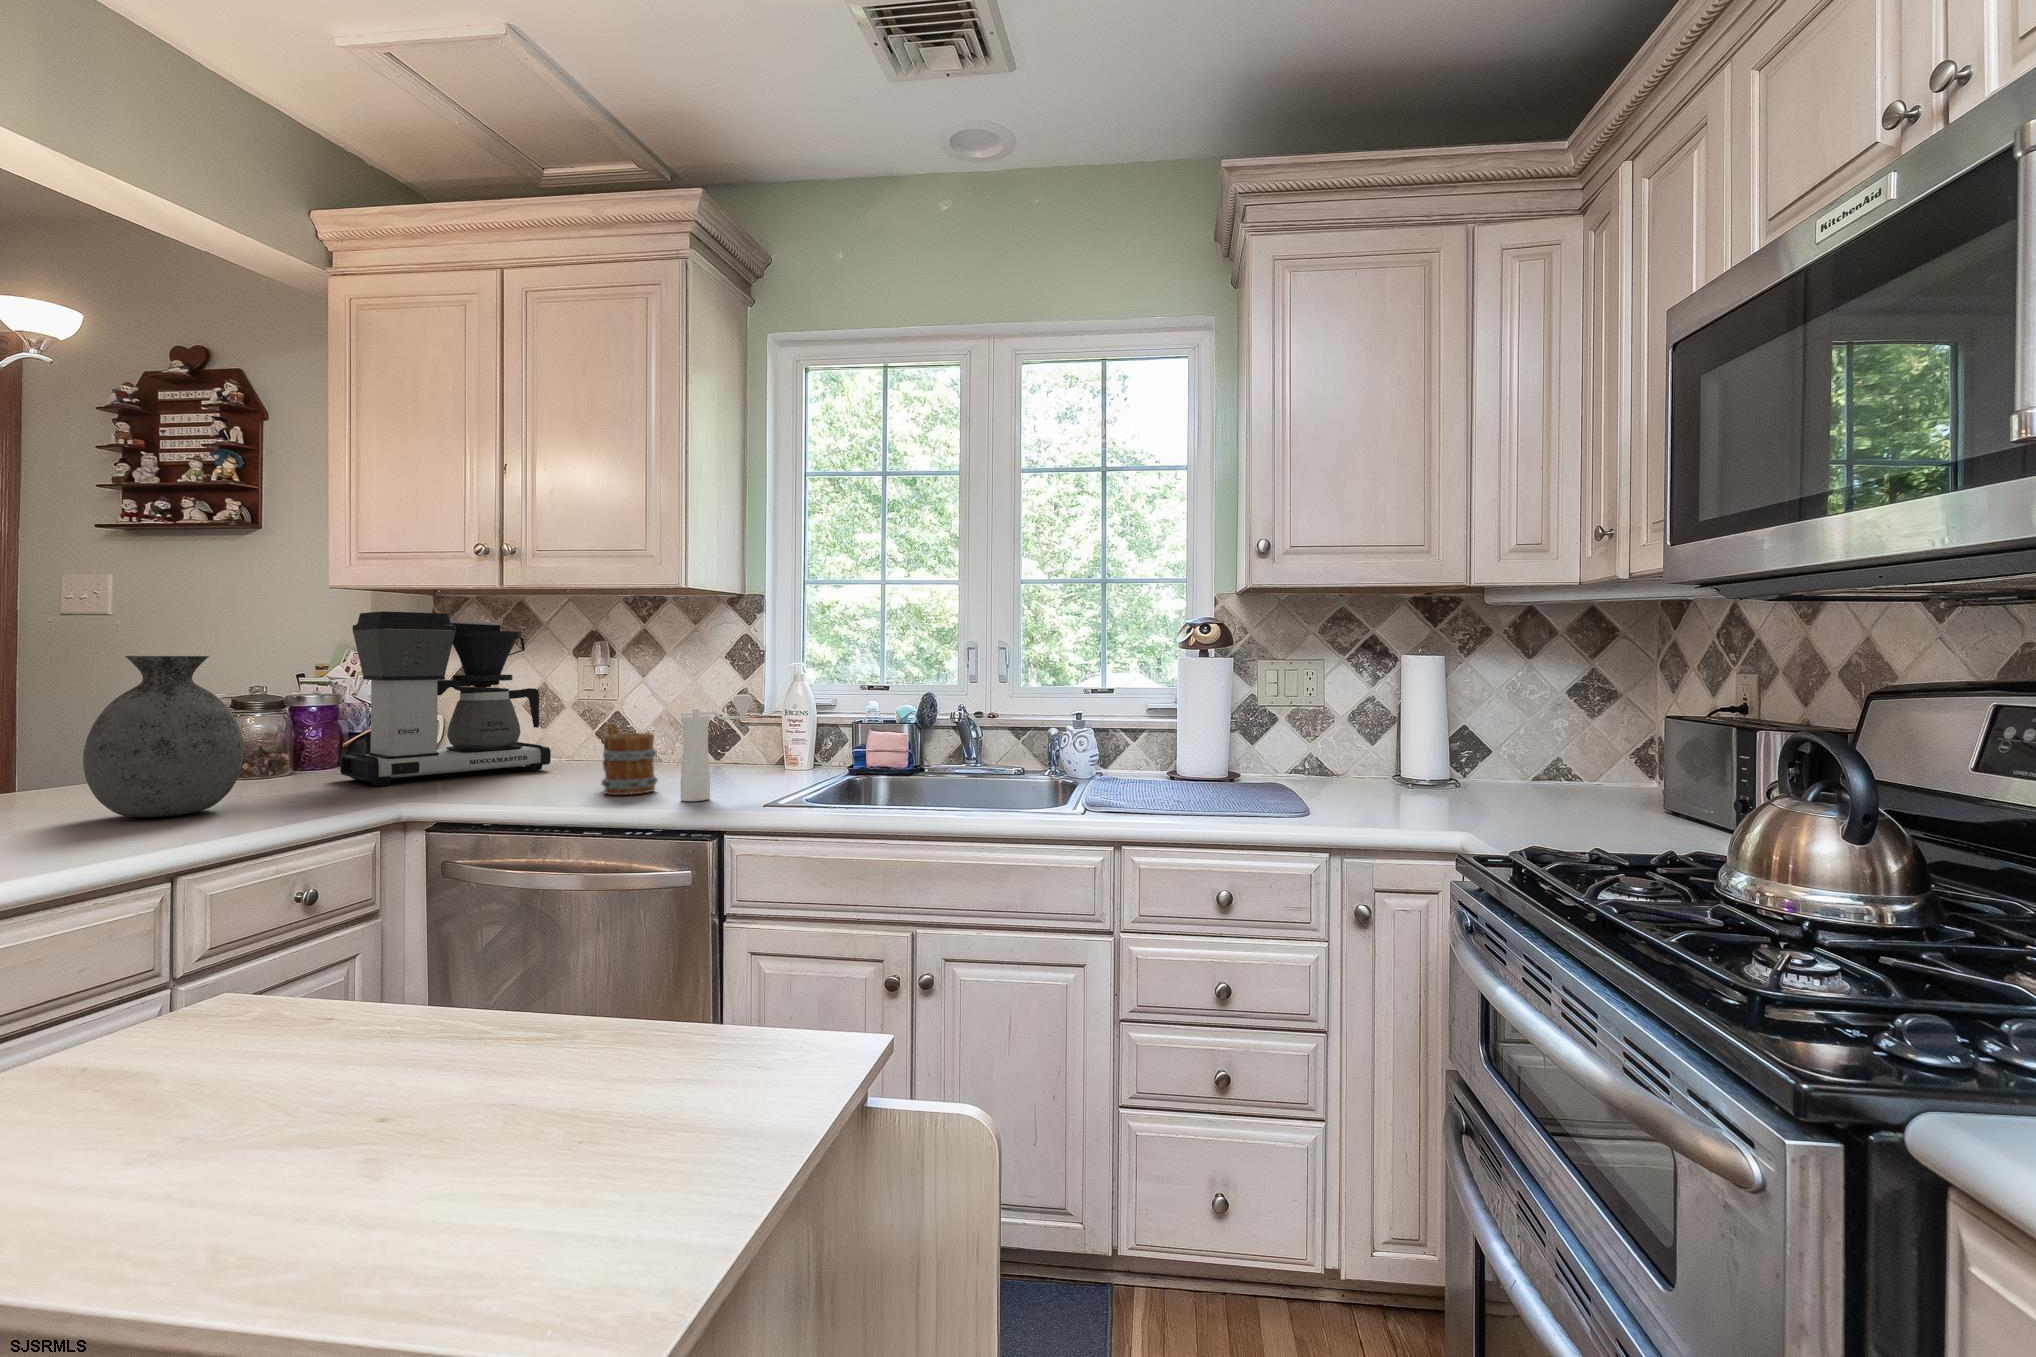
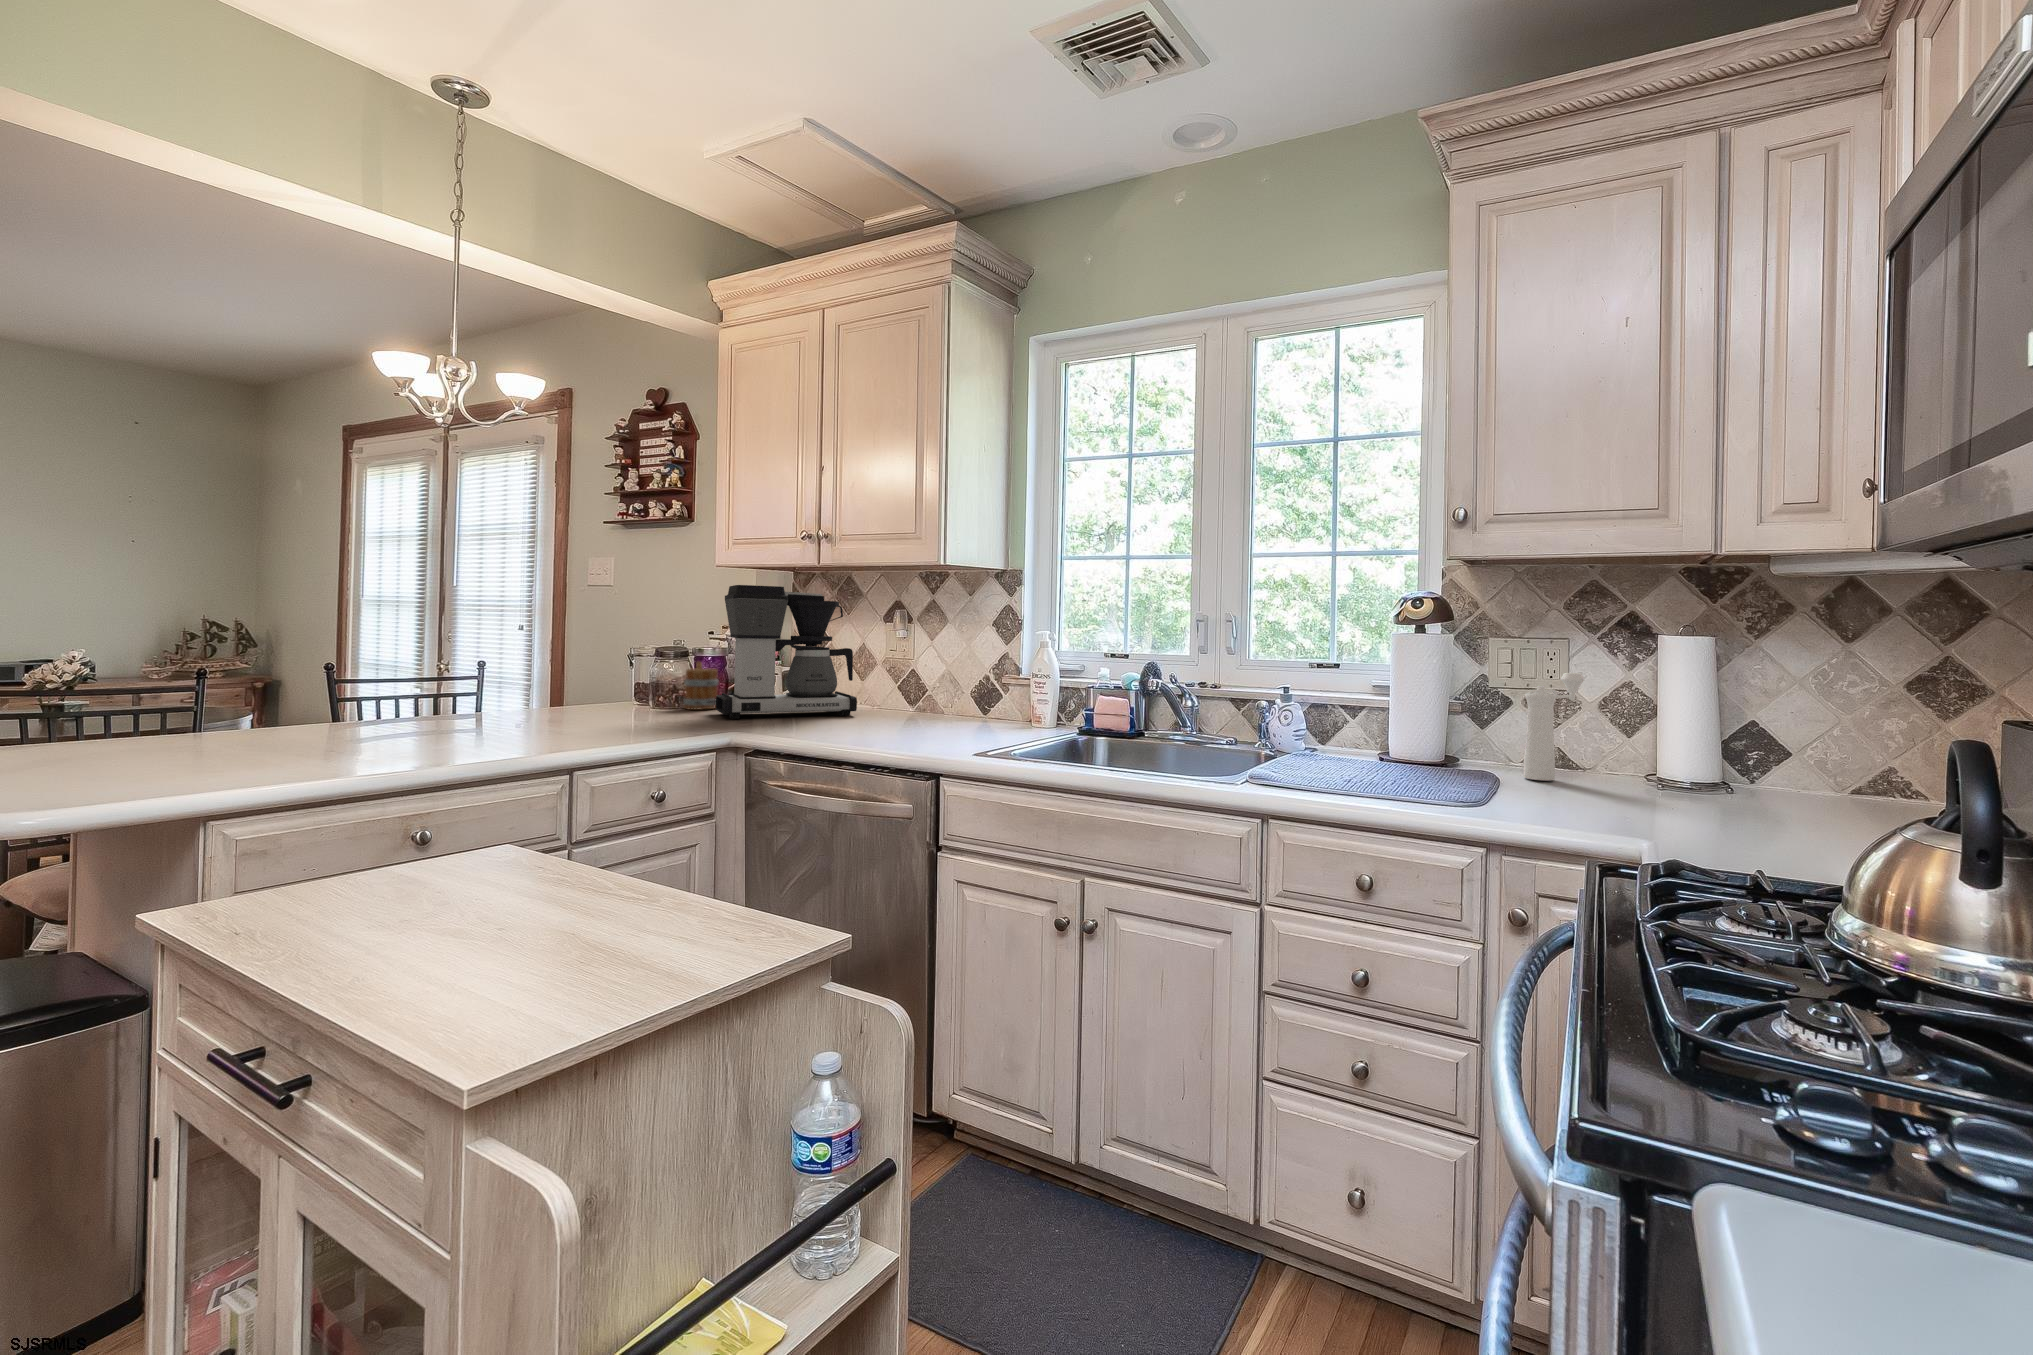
vase: present [83,656,244,817] -> none [550,616,641,729]
pepper mill: present [680,695,753,801] -> present [1524,673,1584,781]
mug: present [601,723,658,795] -> present [683,662,718,710]

